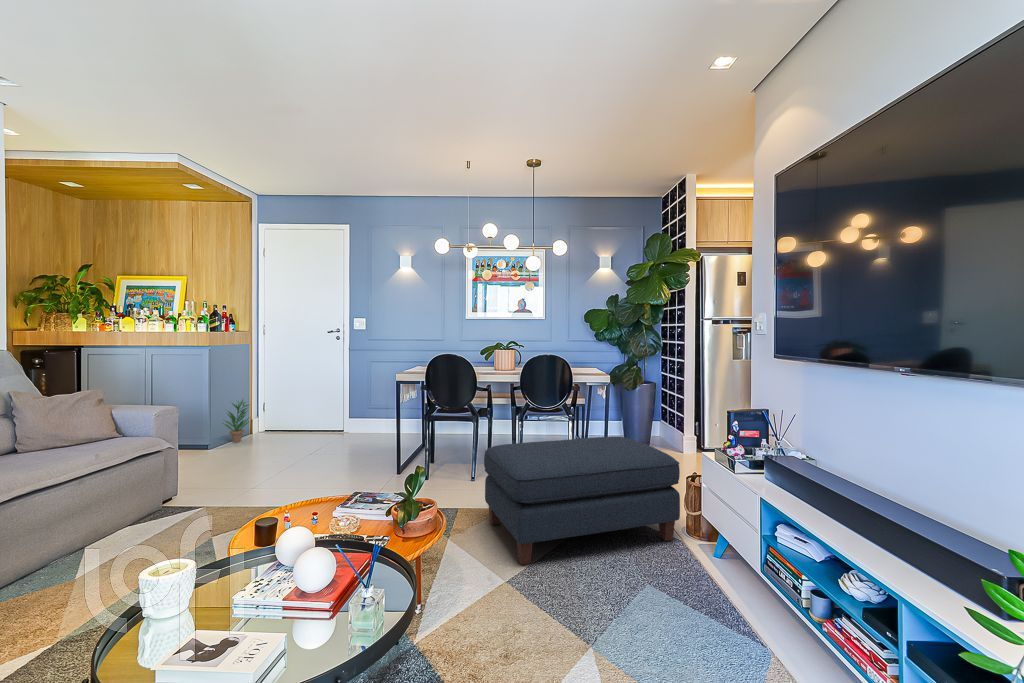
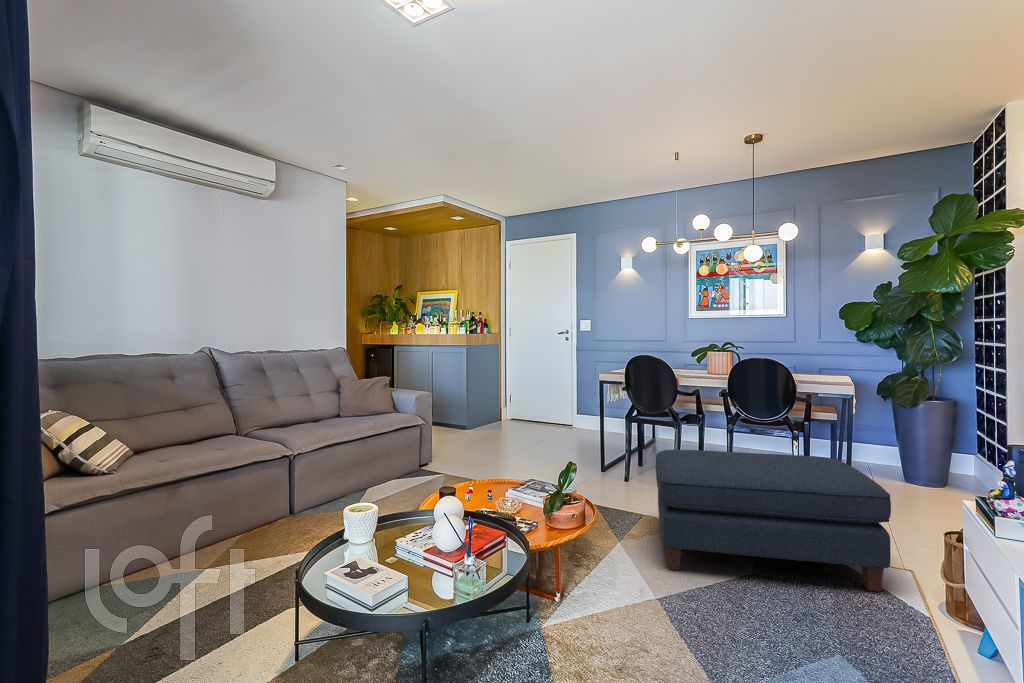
potted plant: present [223,399,249,442] -> none [475,391,497,428]

